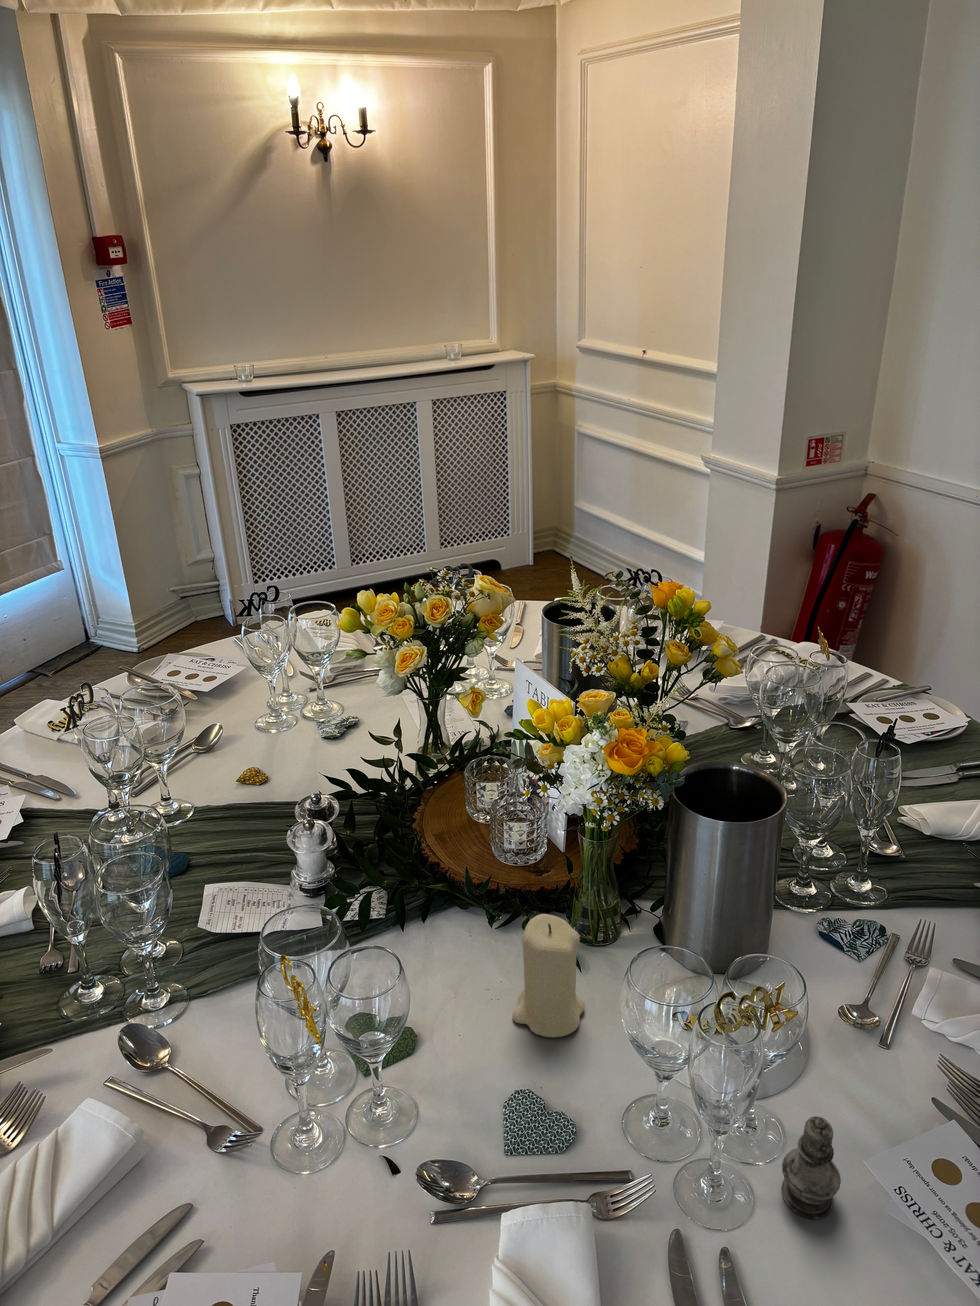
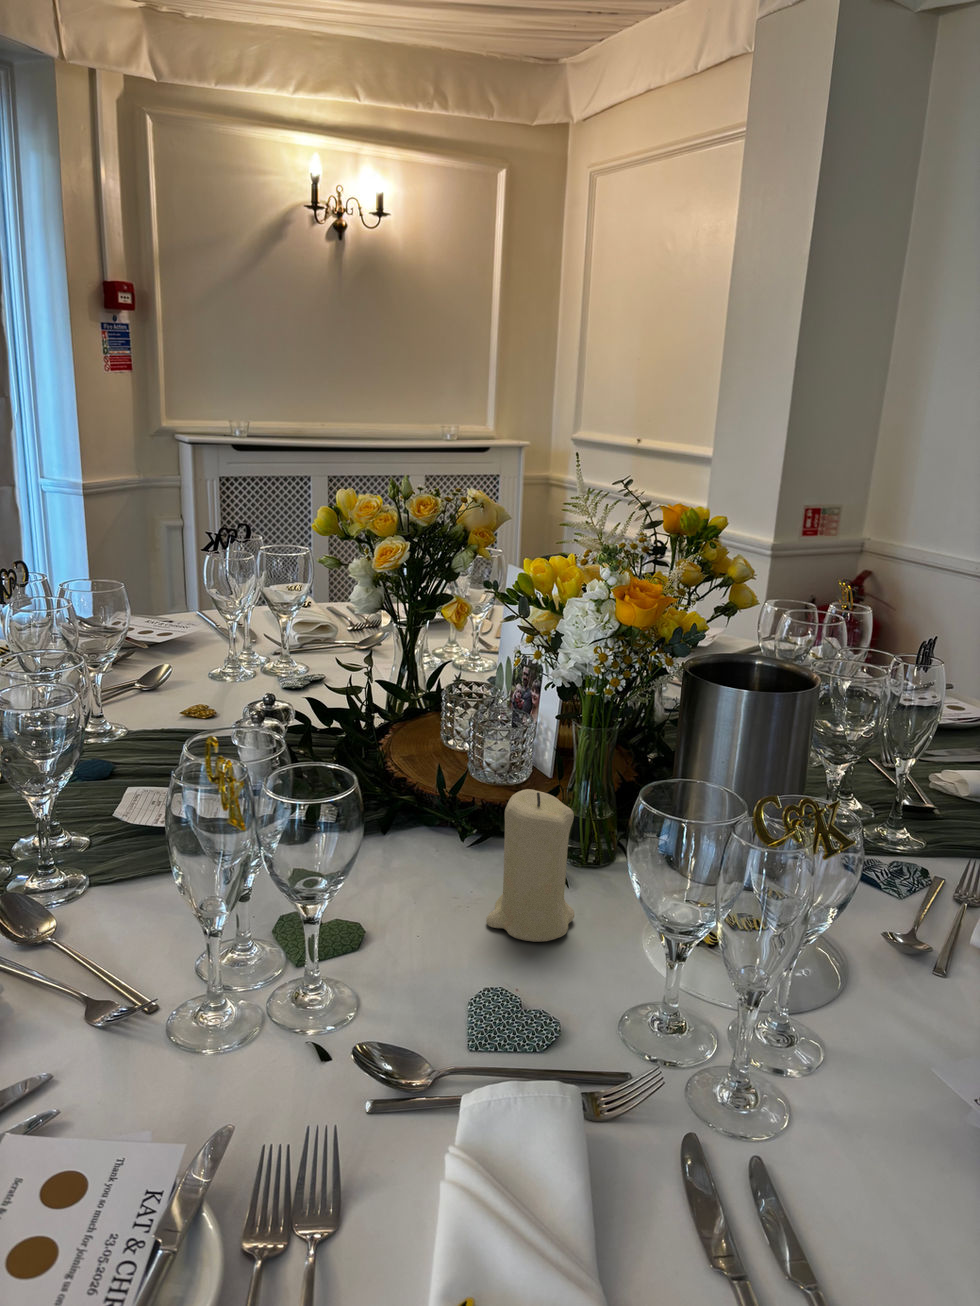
salt shaker: present [782,1116,841,1219] -> none [826,974,905,1125]

